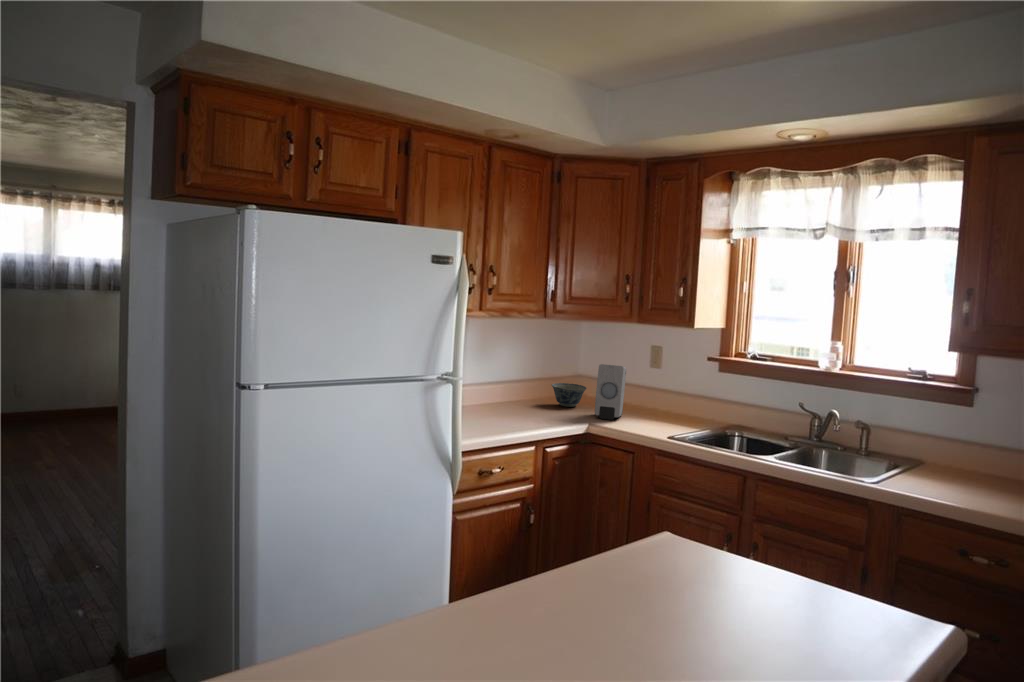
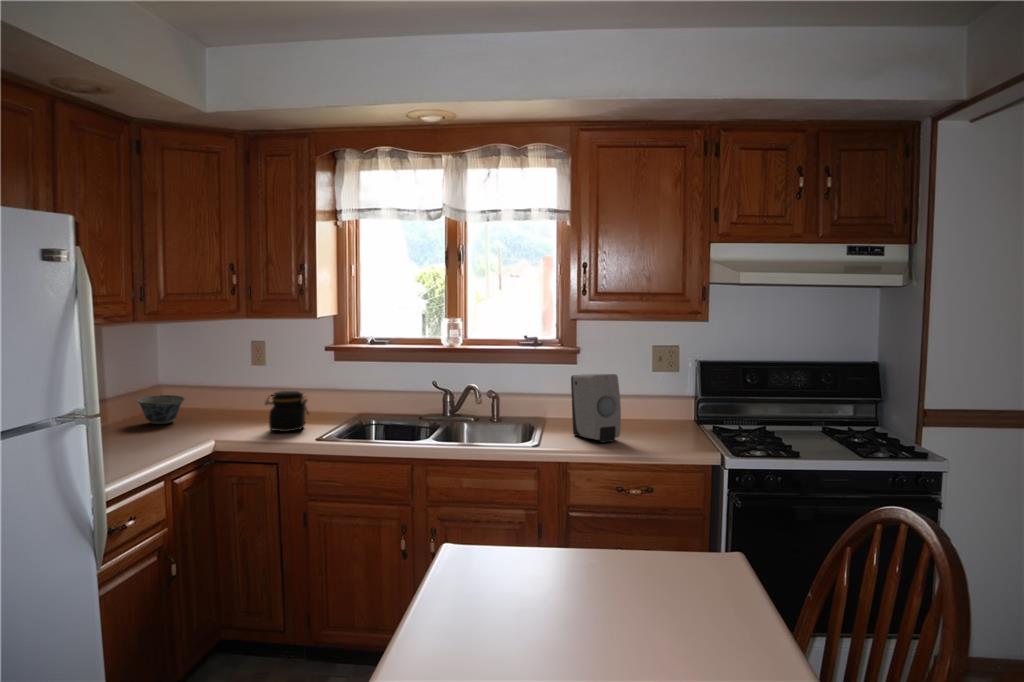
soap dispenser: present [595,364,626,420] -> present [571,374,621,443]
jar: none [636,392,673,428] -> present [266,391,308,432]

